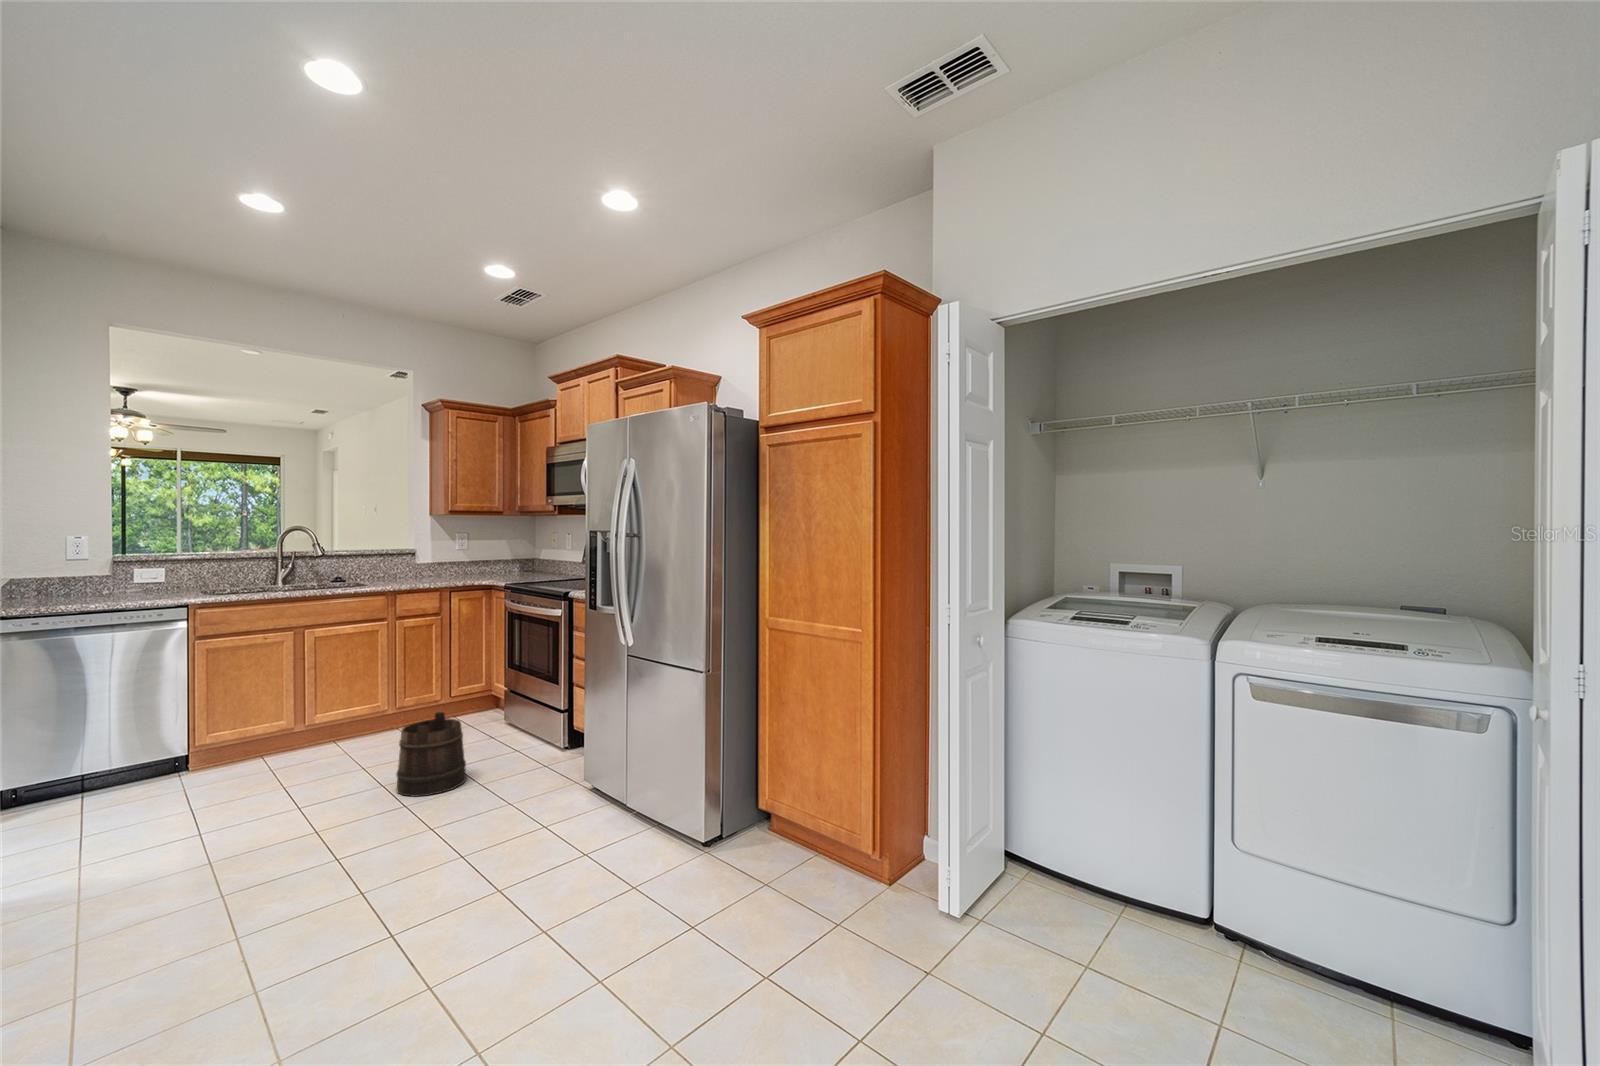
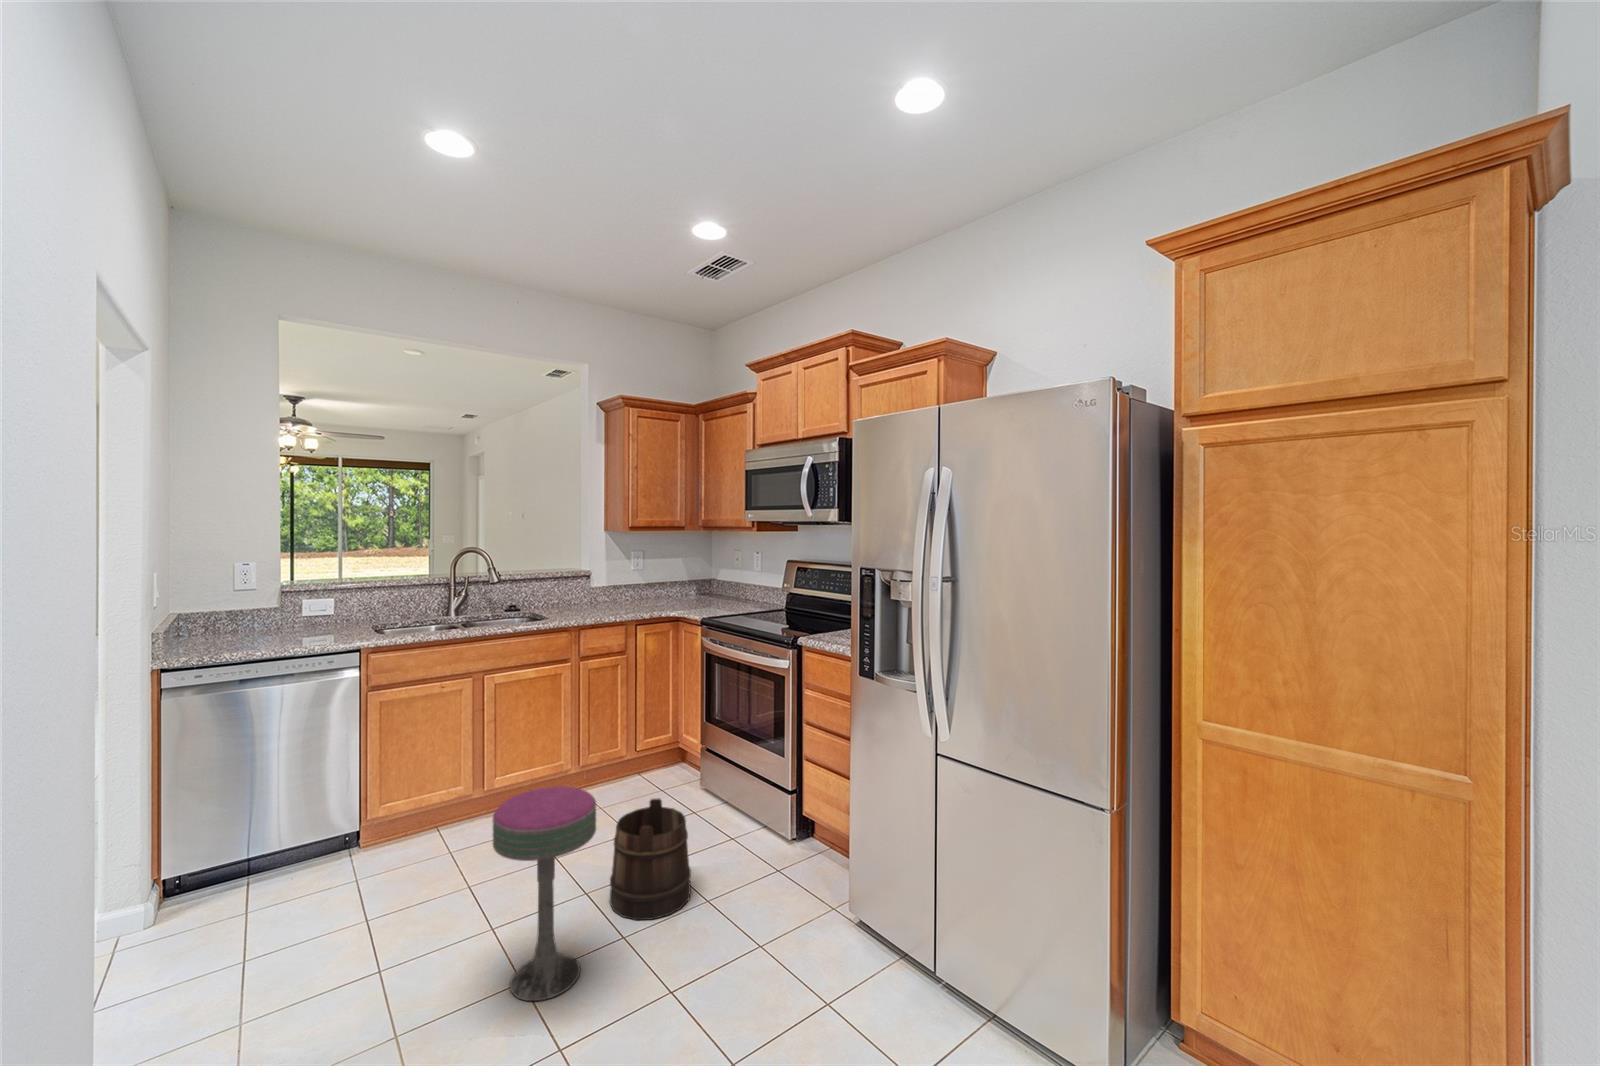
bar stool: none [283,690,371,839] -> present [492,786,596,1001]

